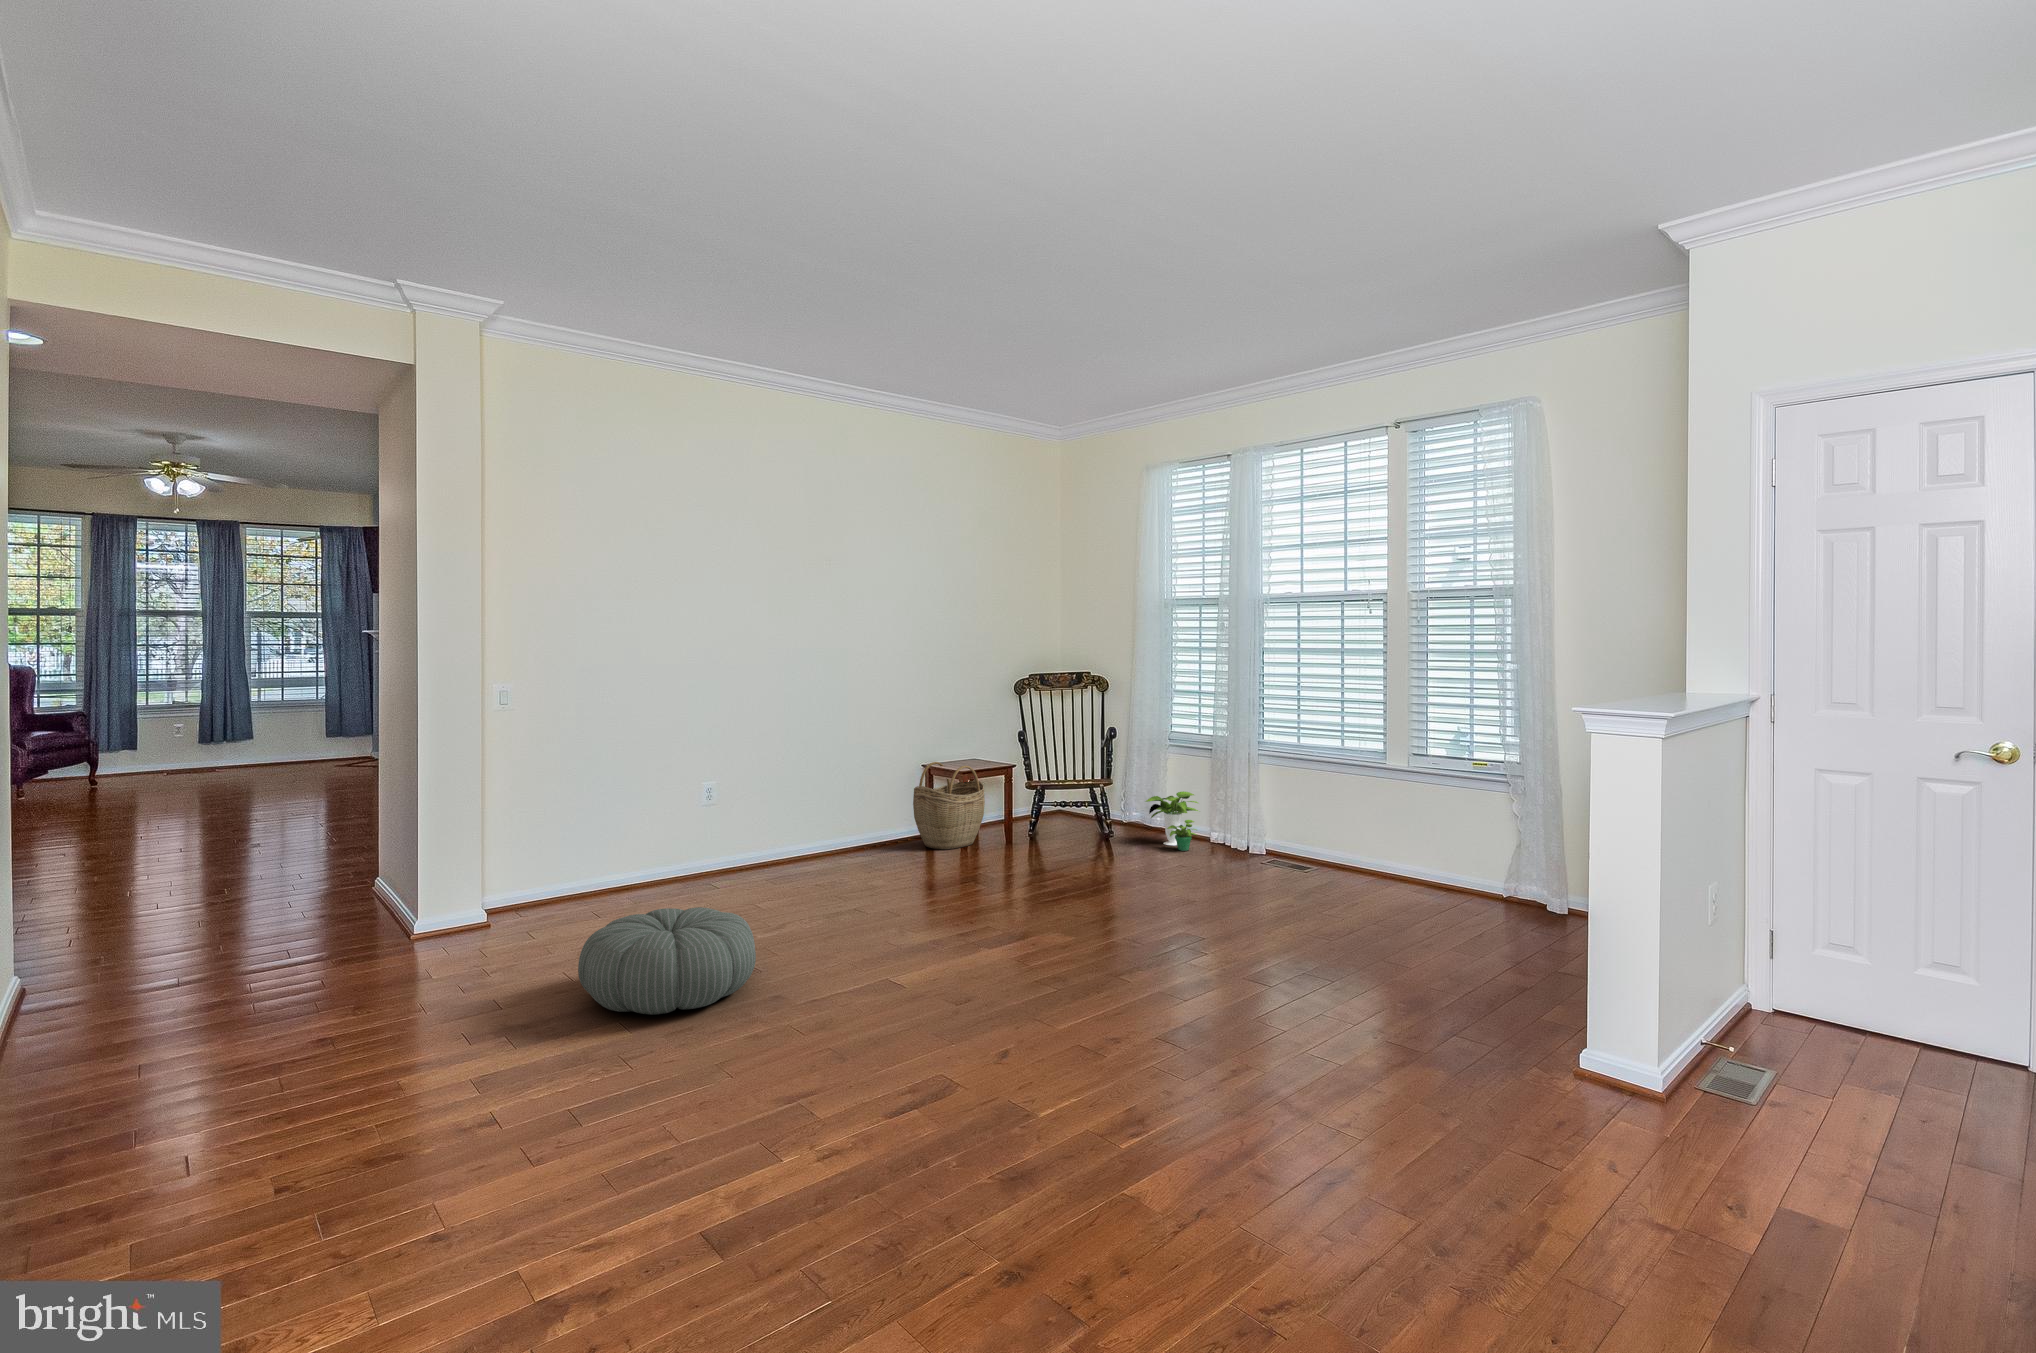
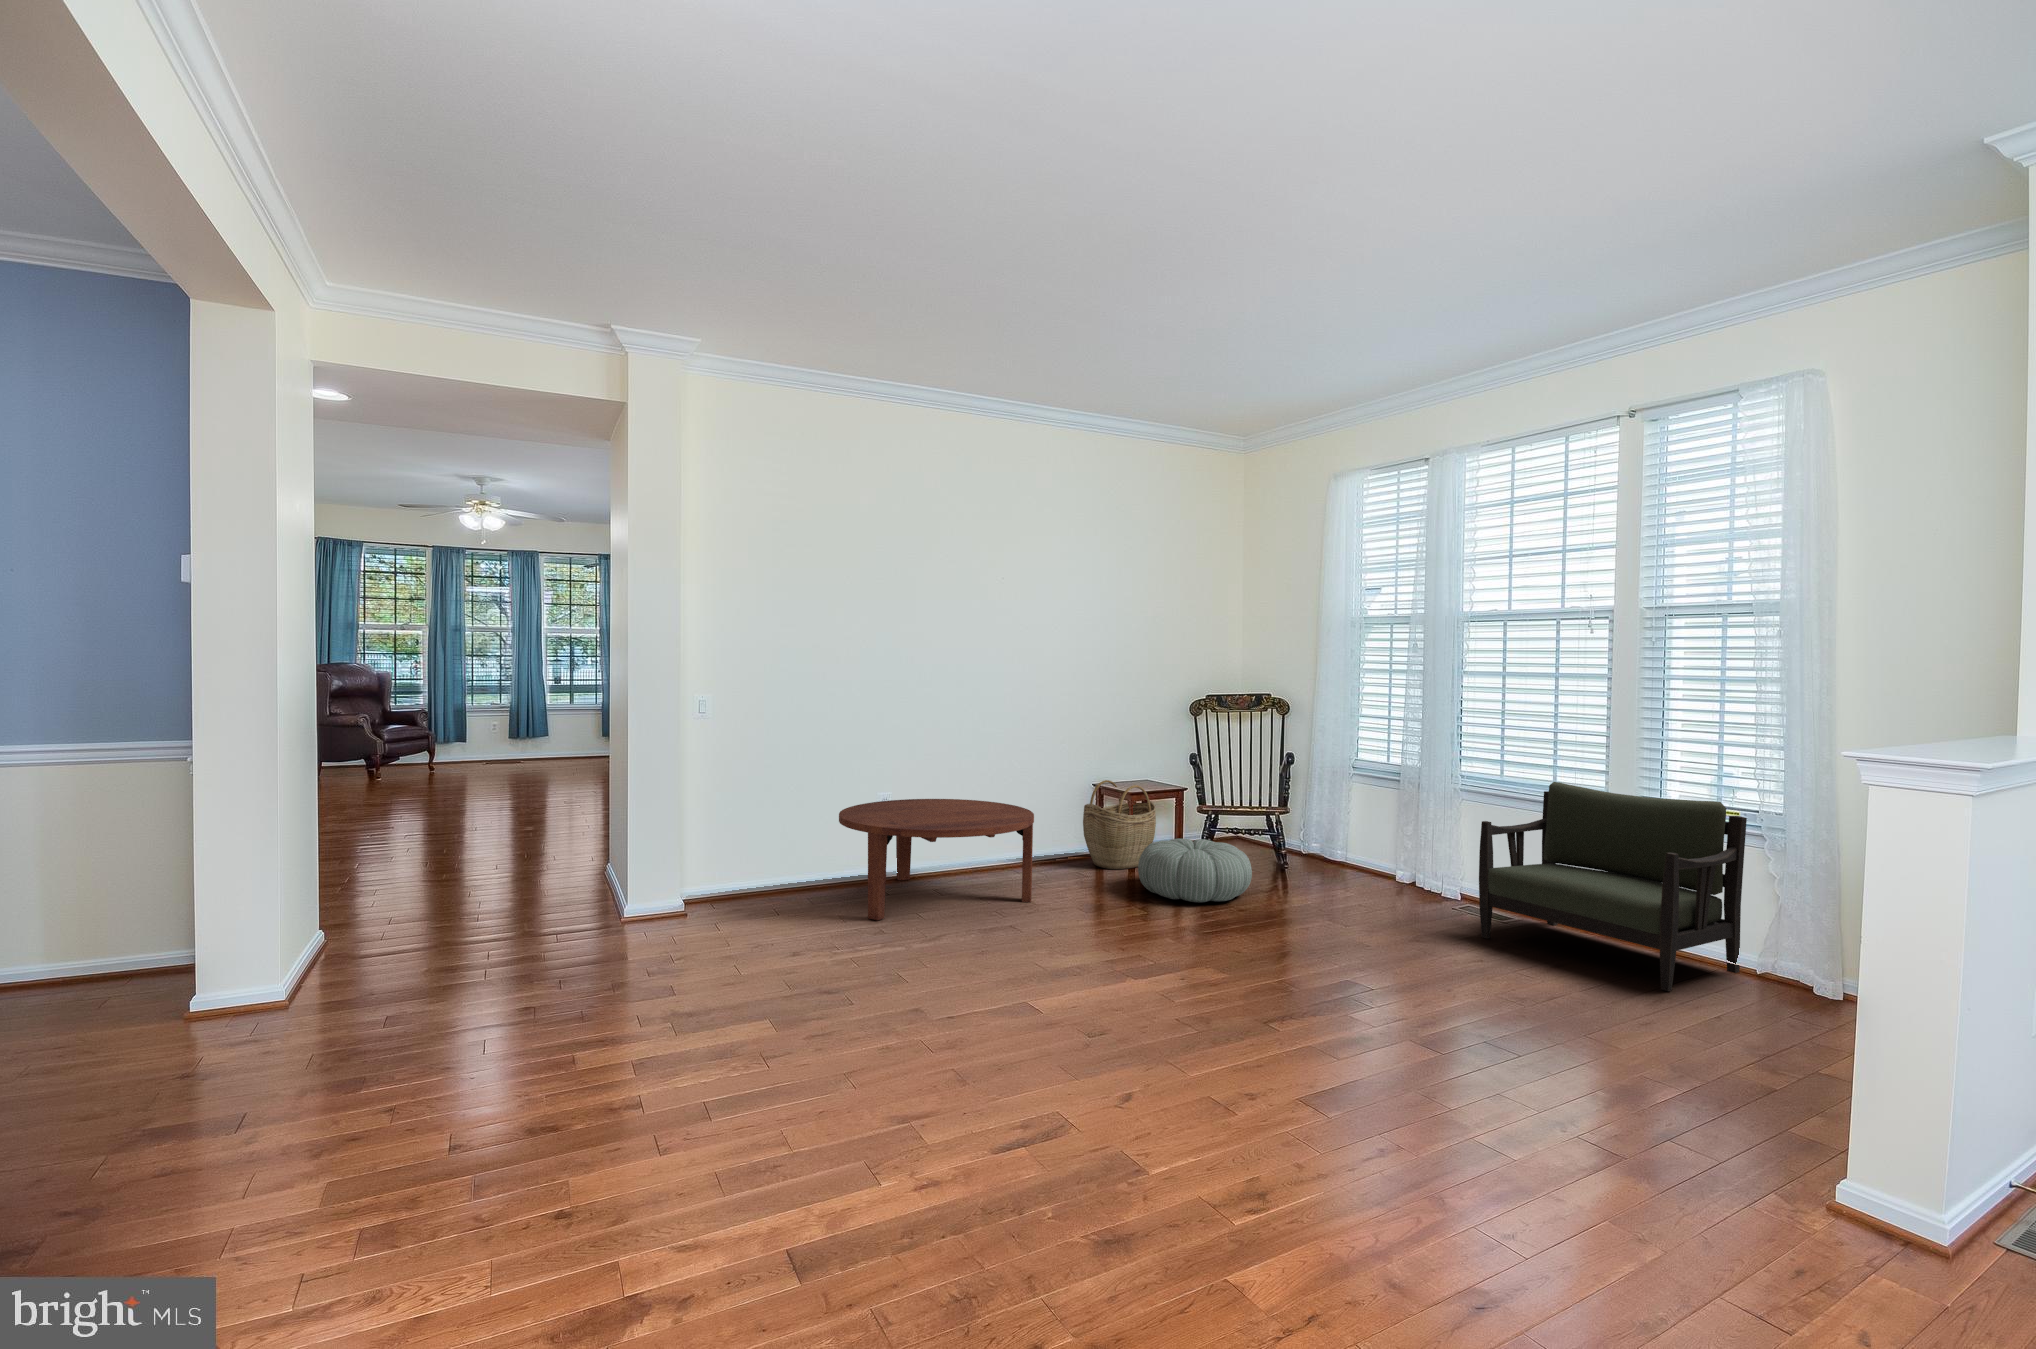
armchair: none [1282,746,1492,920] -> present [1479,782,1747,991]
coffee table: none [667,788,872,916] -> present [839,799,1034,920]
potted plant: present [1145,791,1198,851] -> none [1326,824,1389,888]
pouf: present [578,907,756,1014] -> present [1138,839,1252,903]

